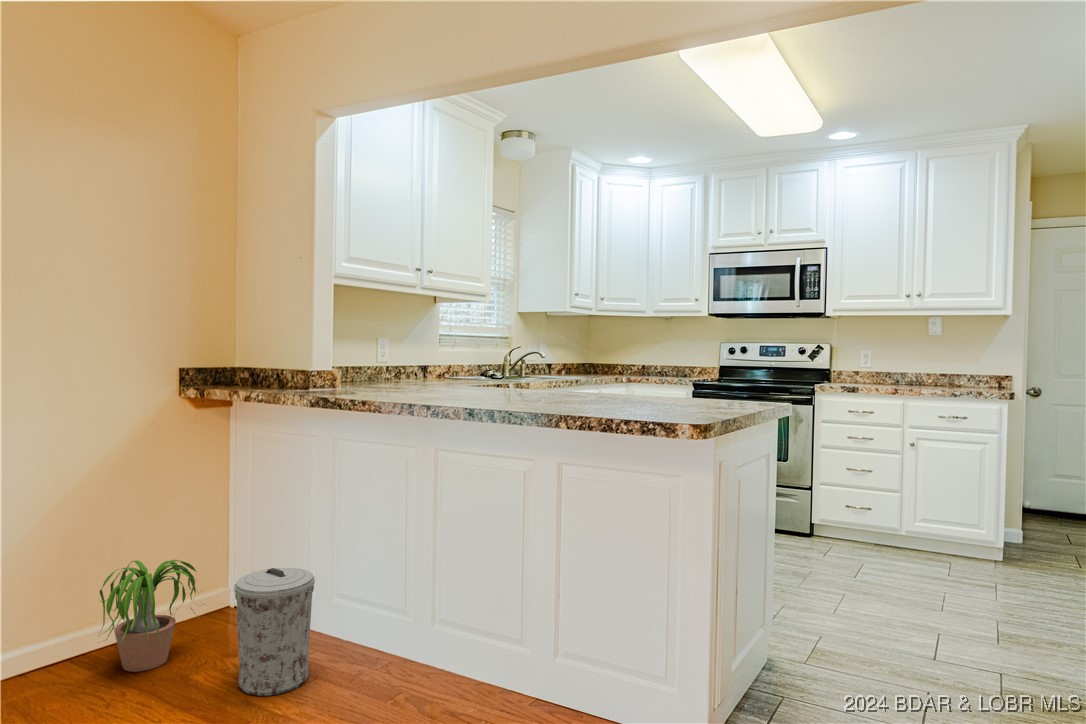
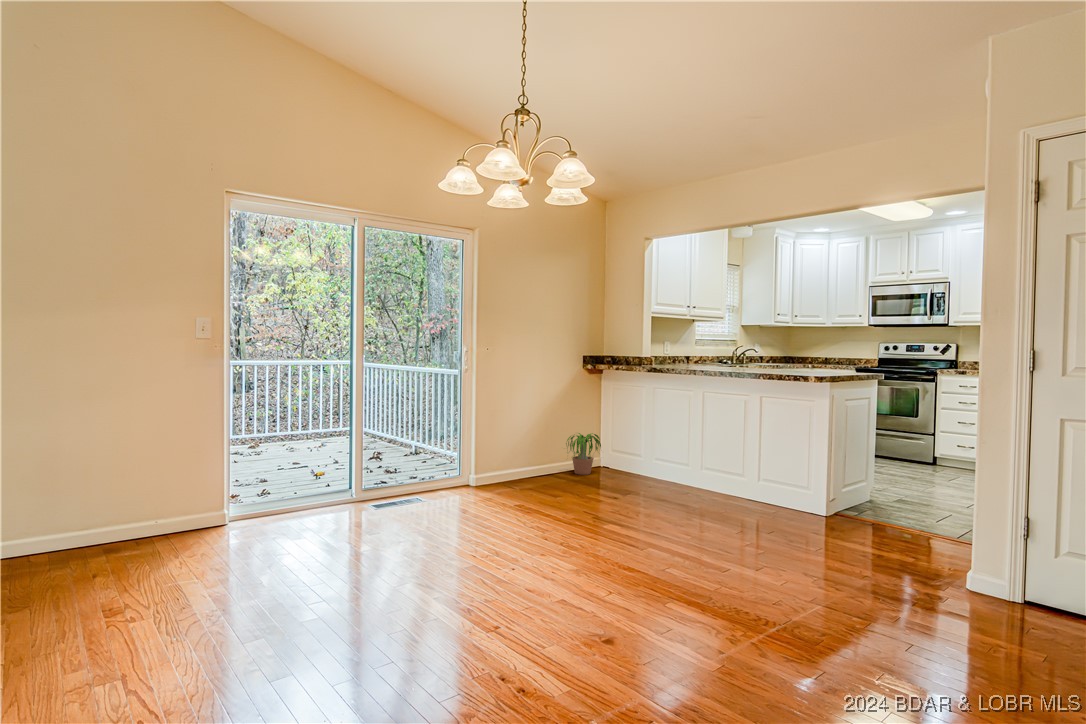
trash can: present [234,568,315,696] -> none [622,436,653,483]

